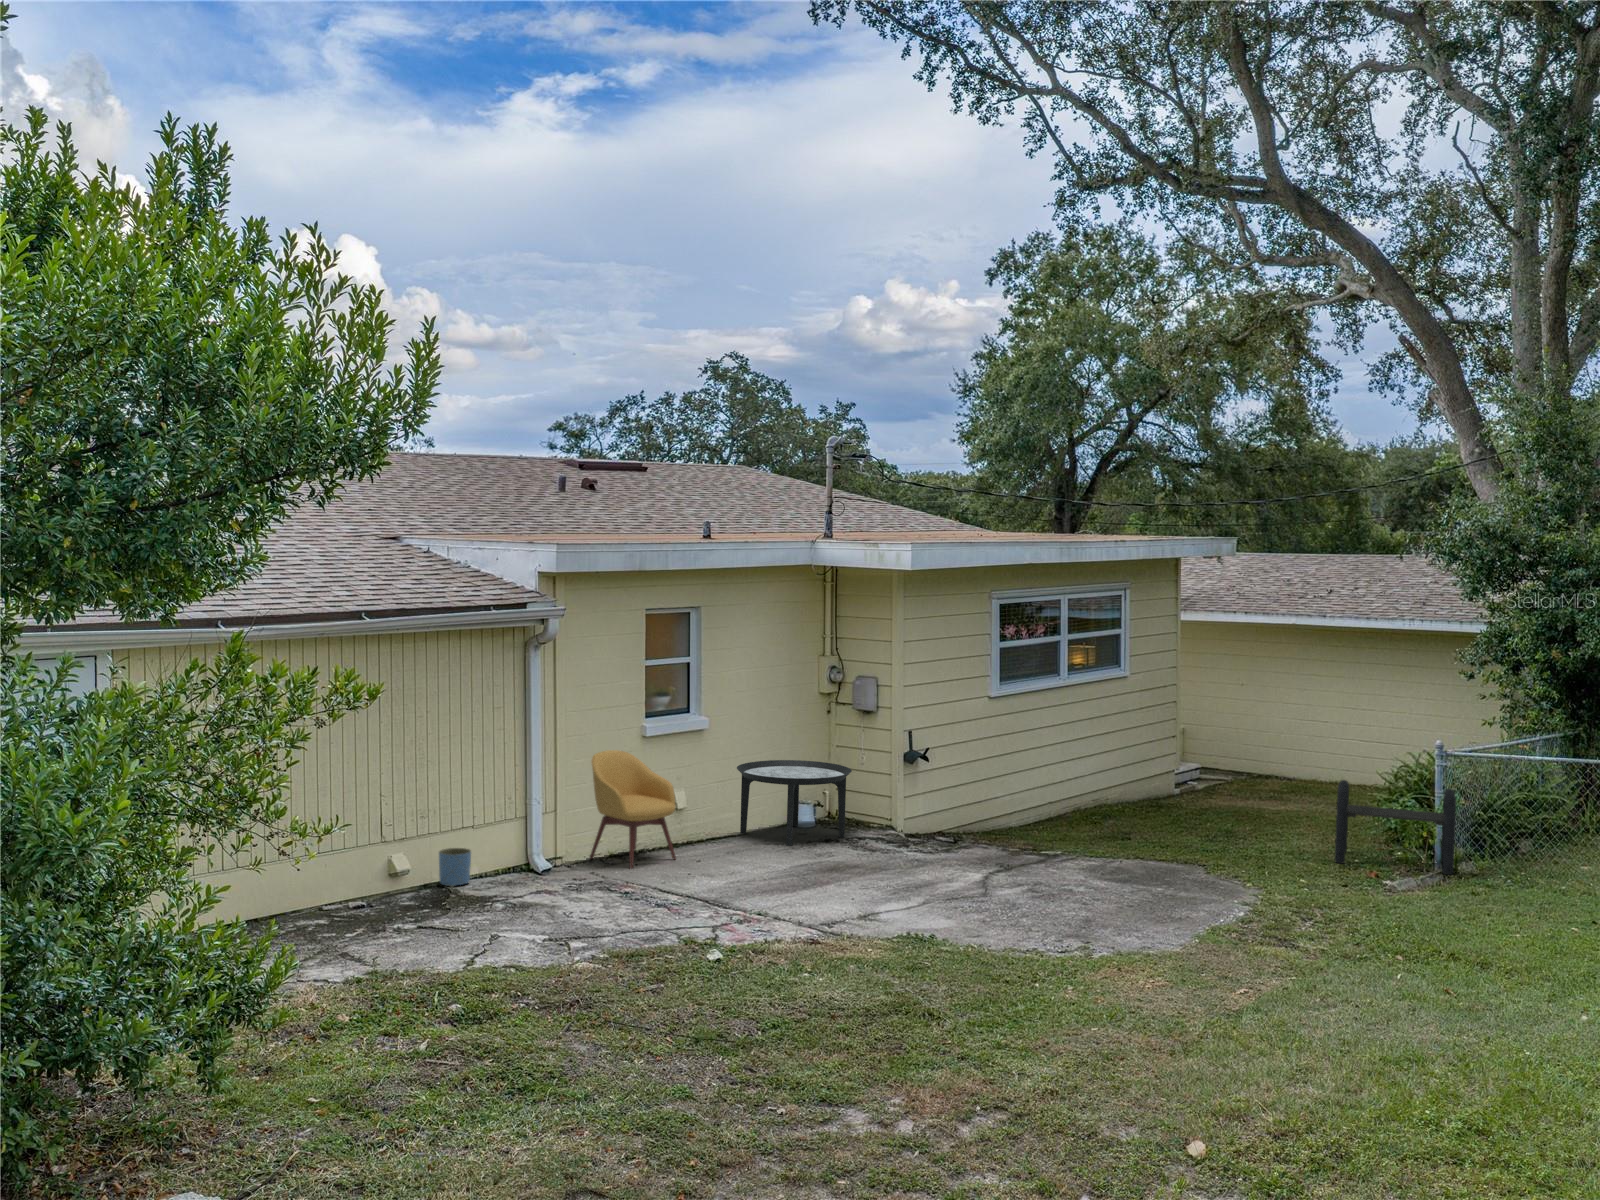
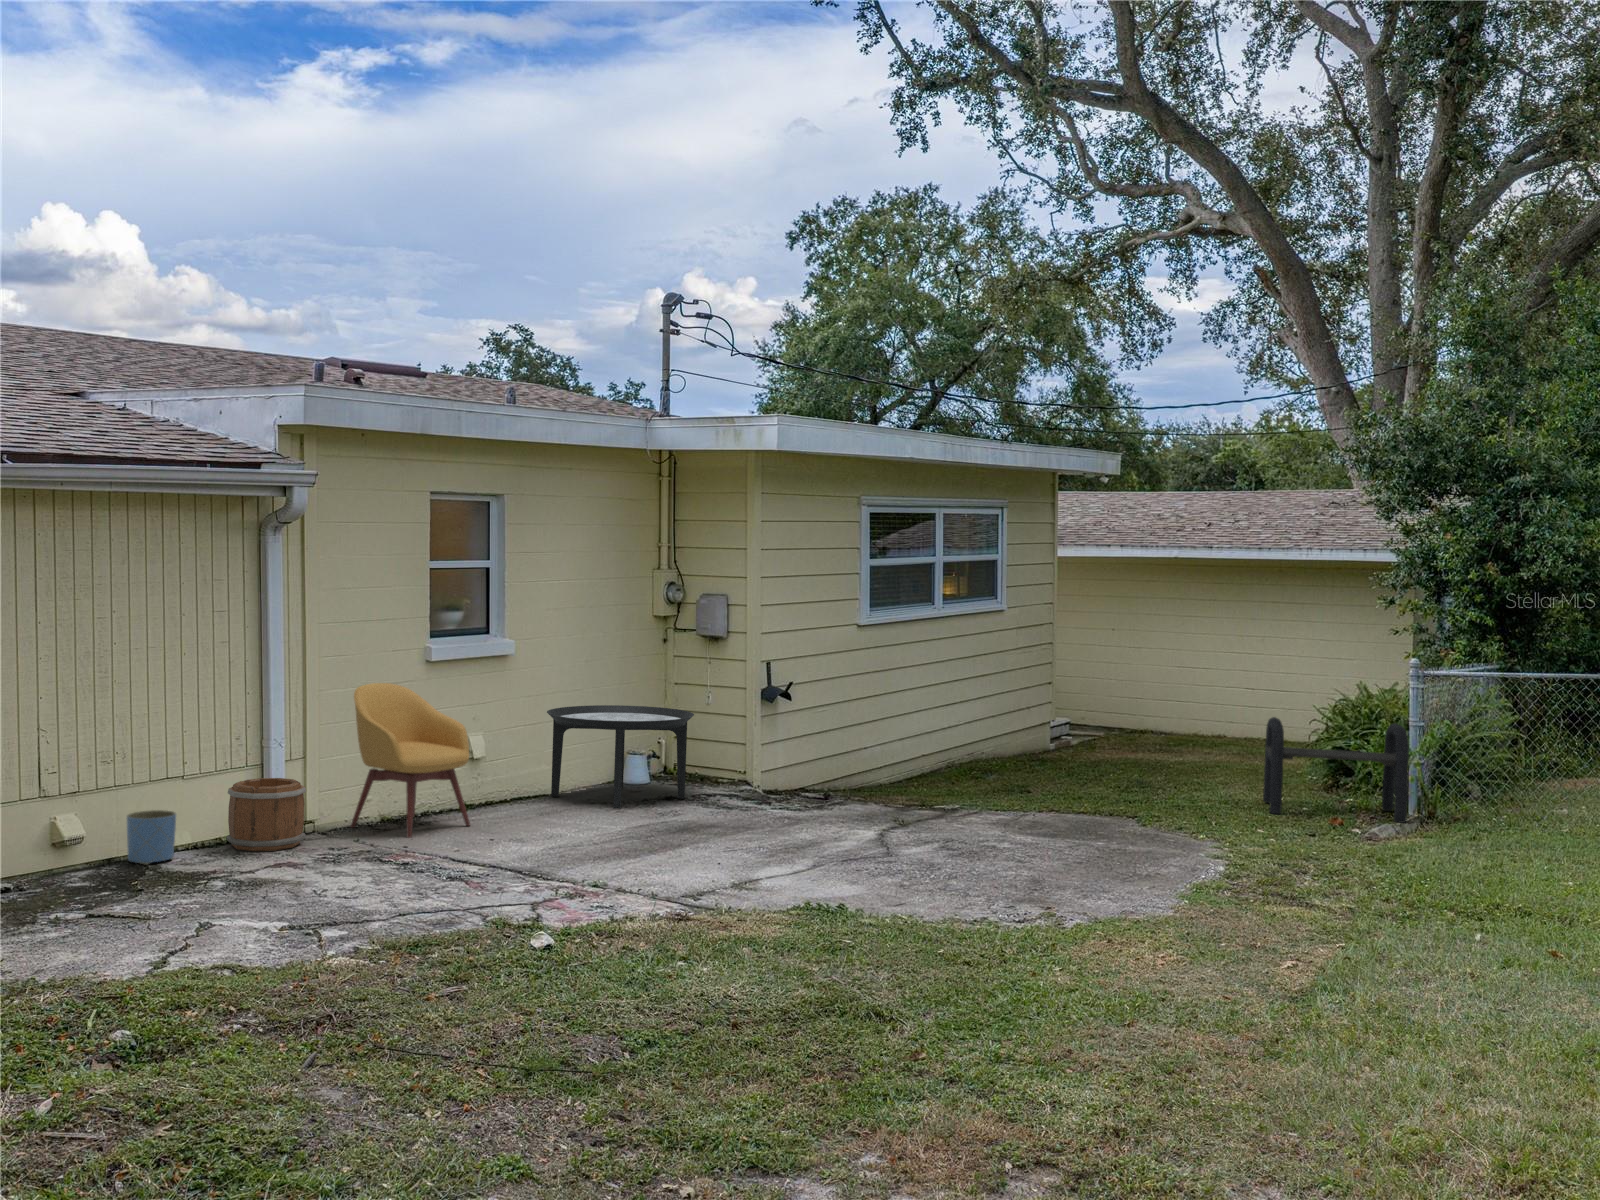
bucket: none [504,824,558,878] -> present [226,778,306,851]

